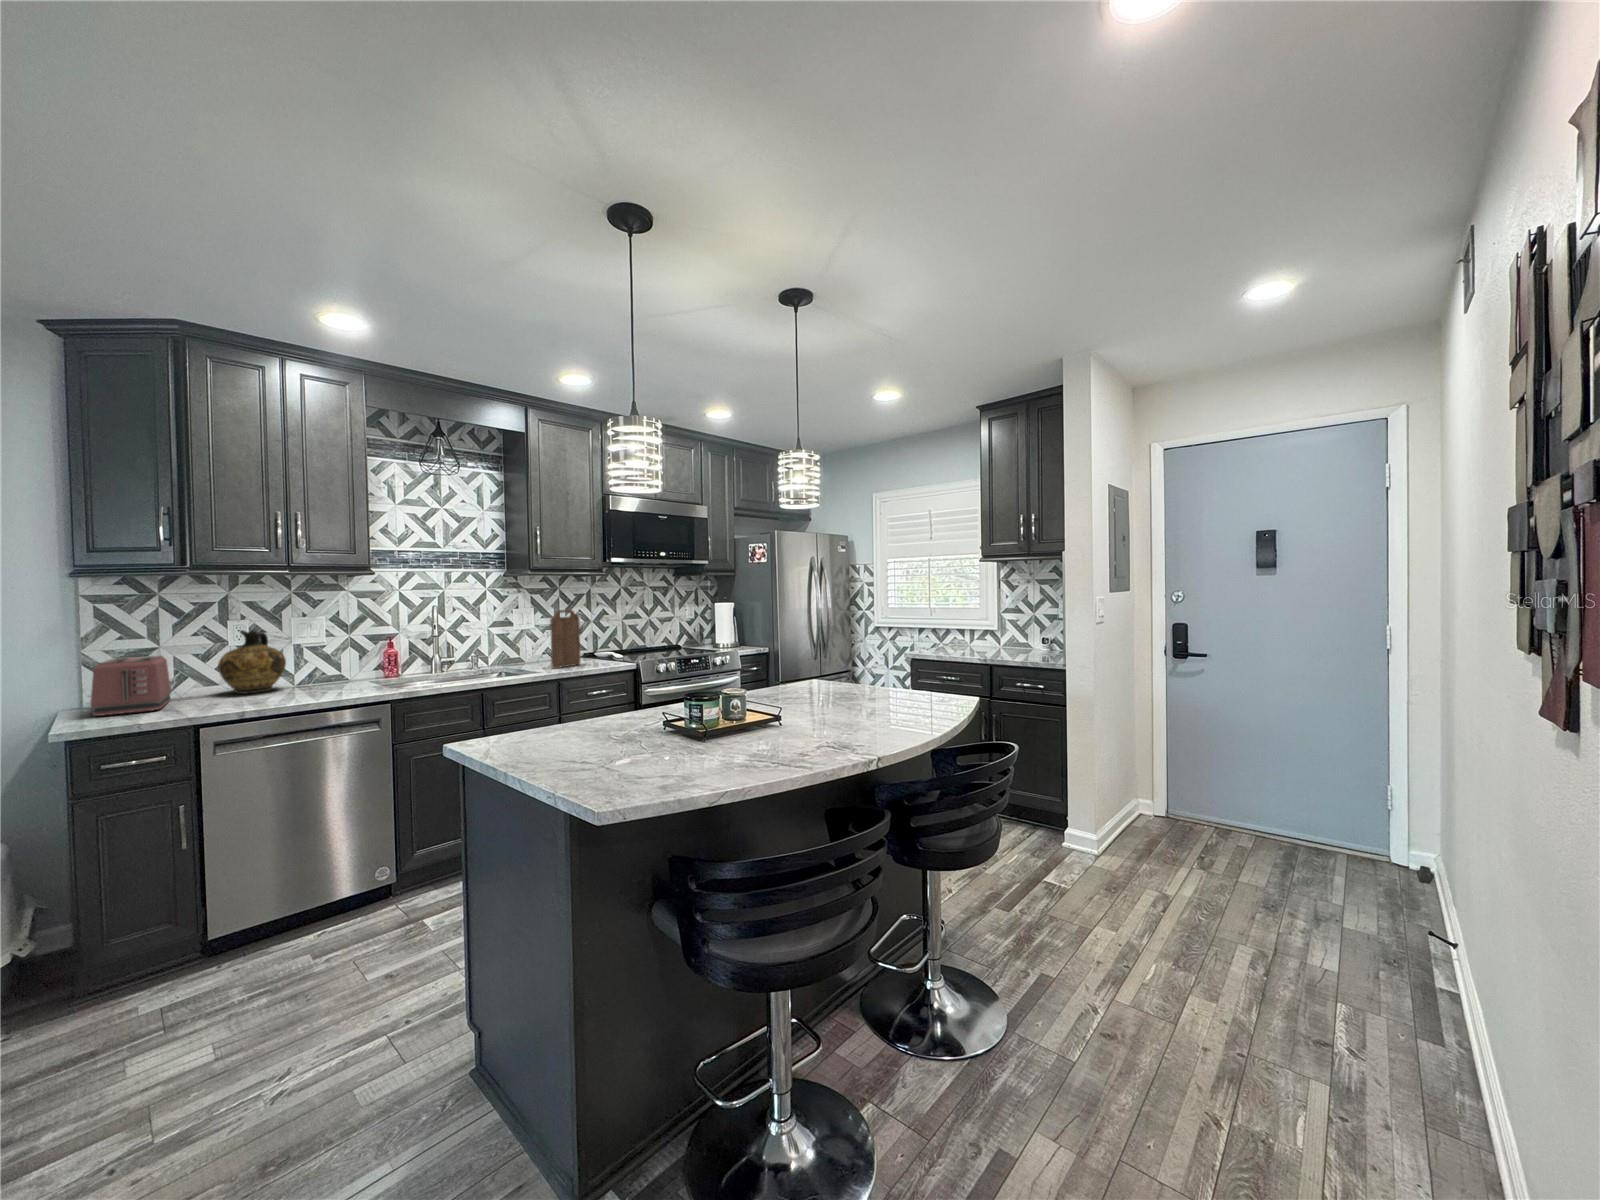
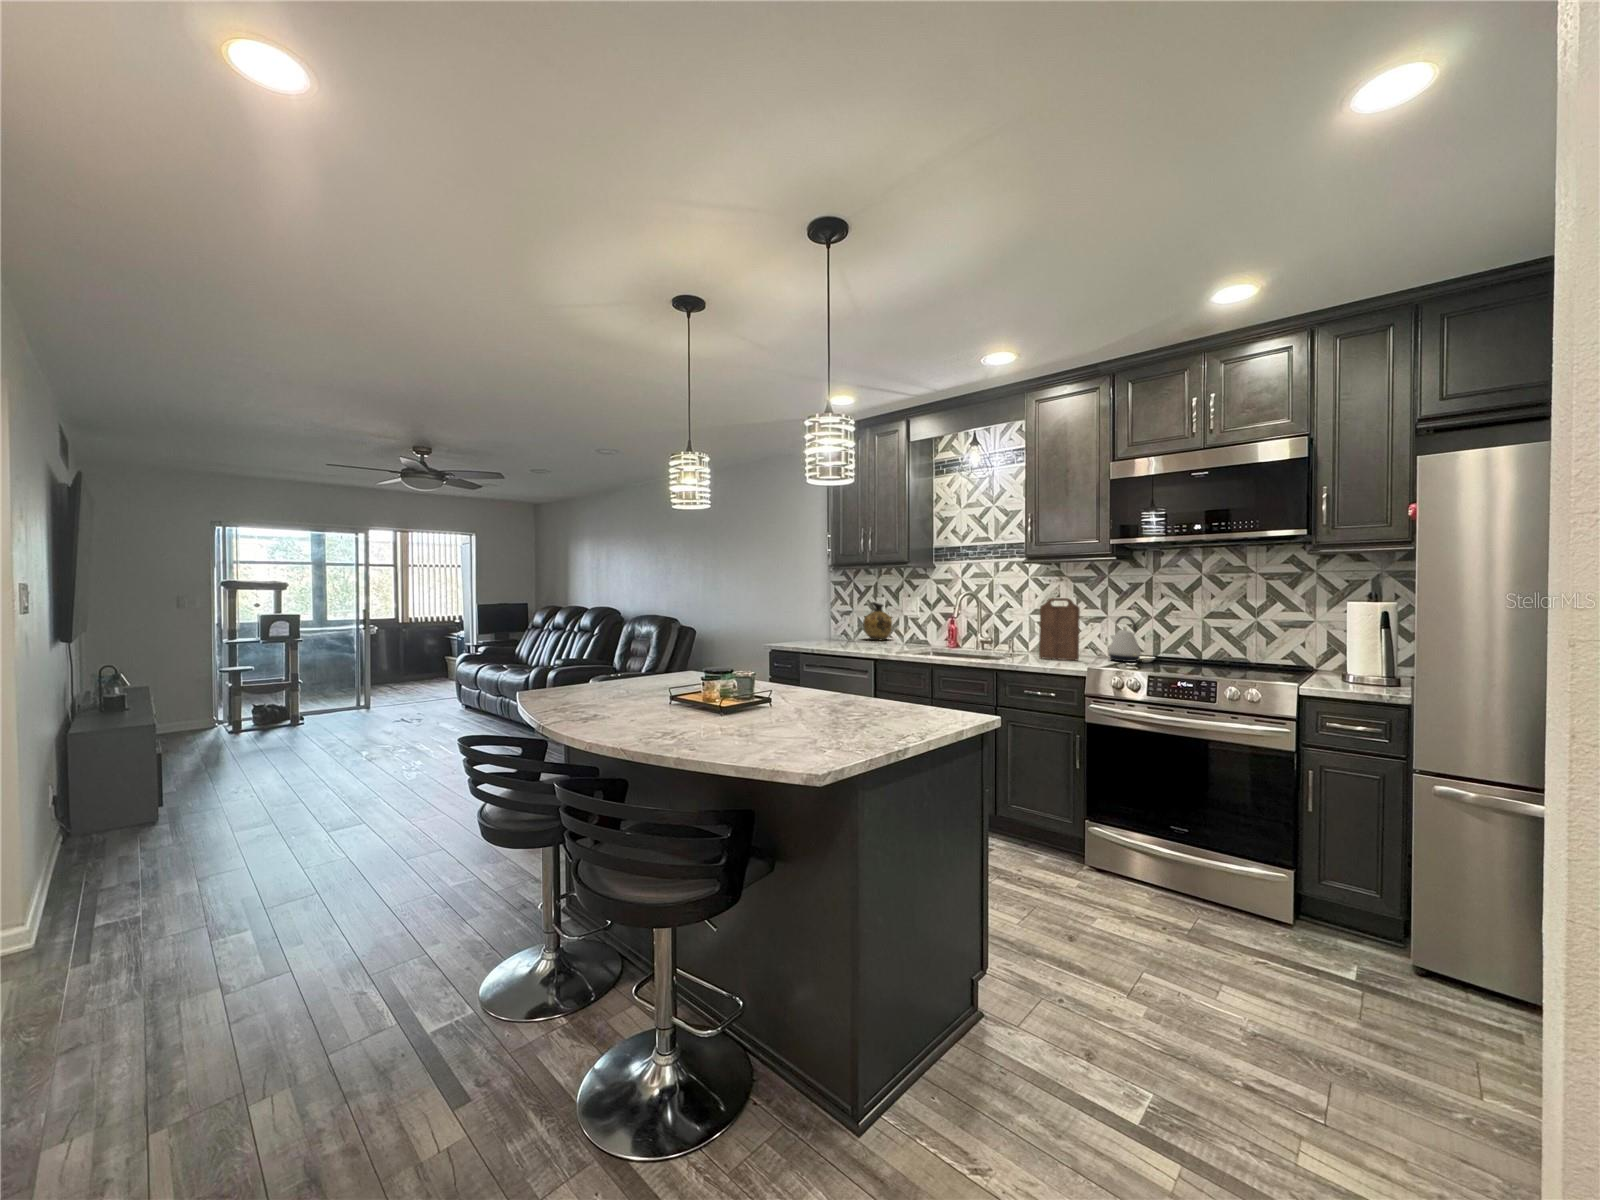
kettle: none [579,622,610,660] -> present [1108,616,1141,662]
toaster: present [91,656,171,716] -> none [809,613,851,639]

